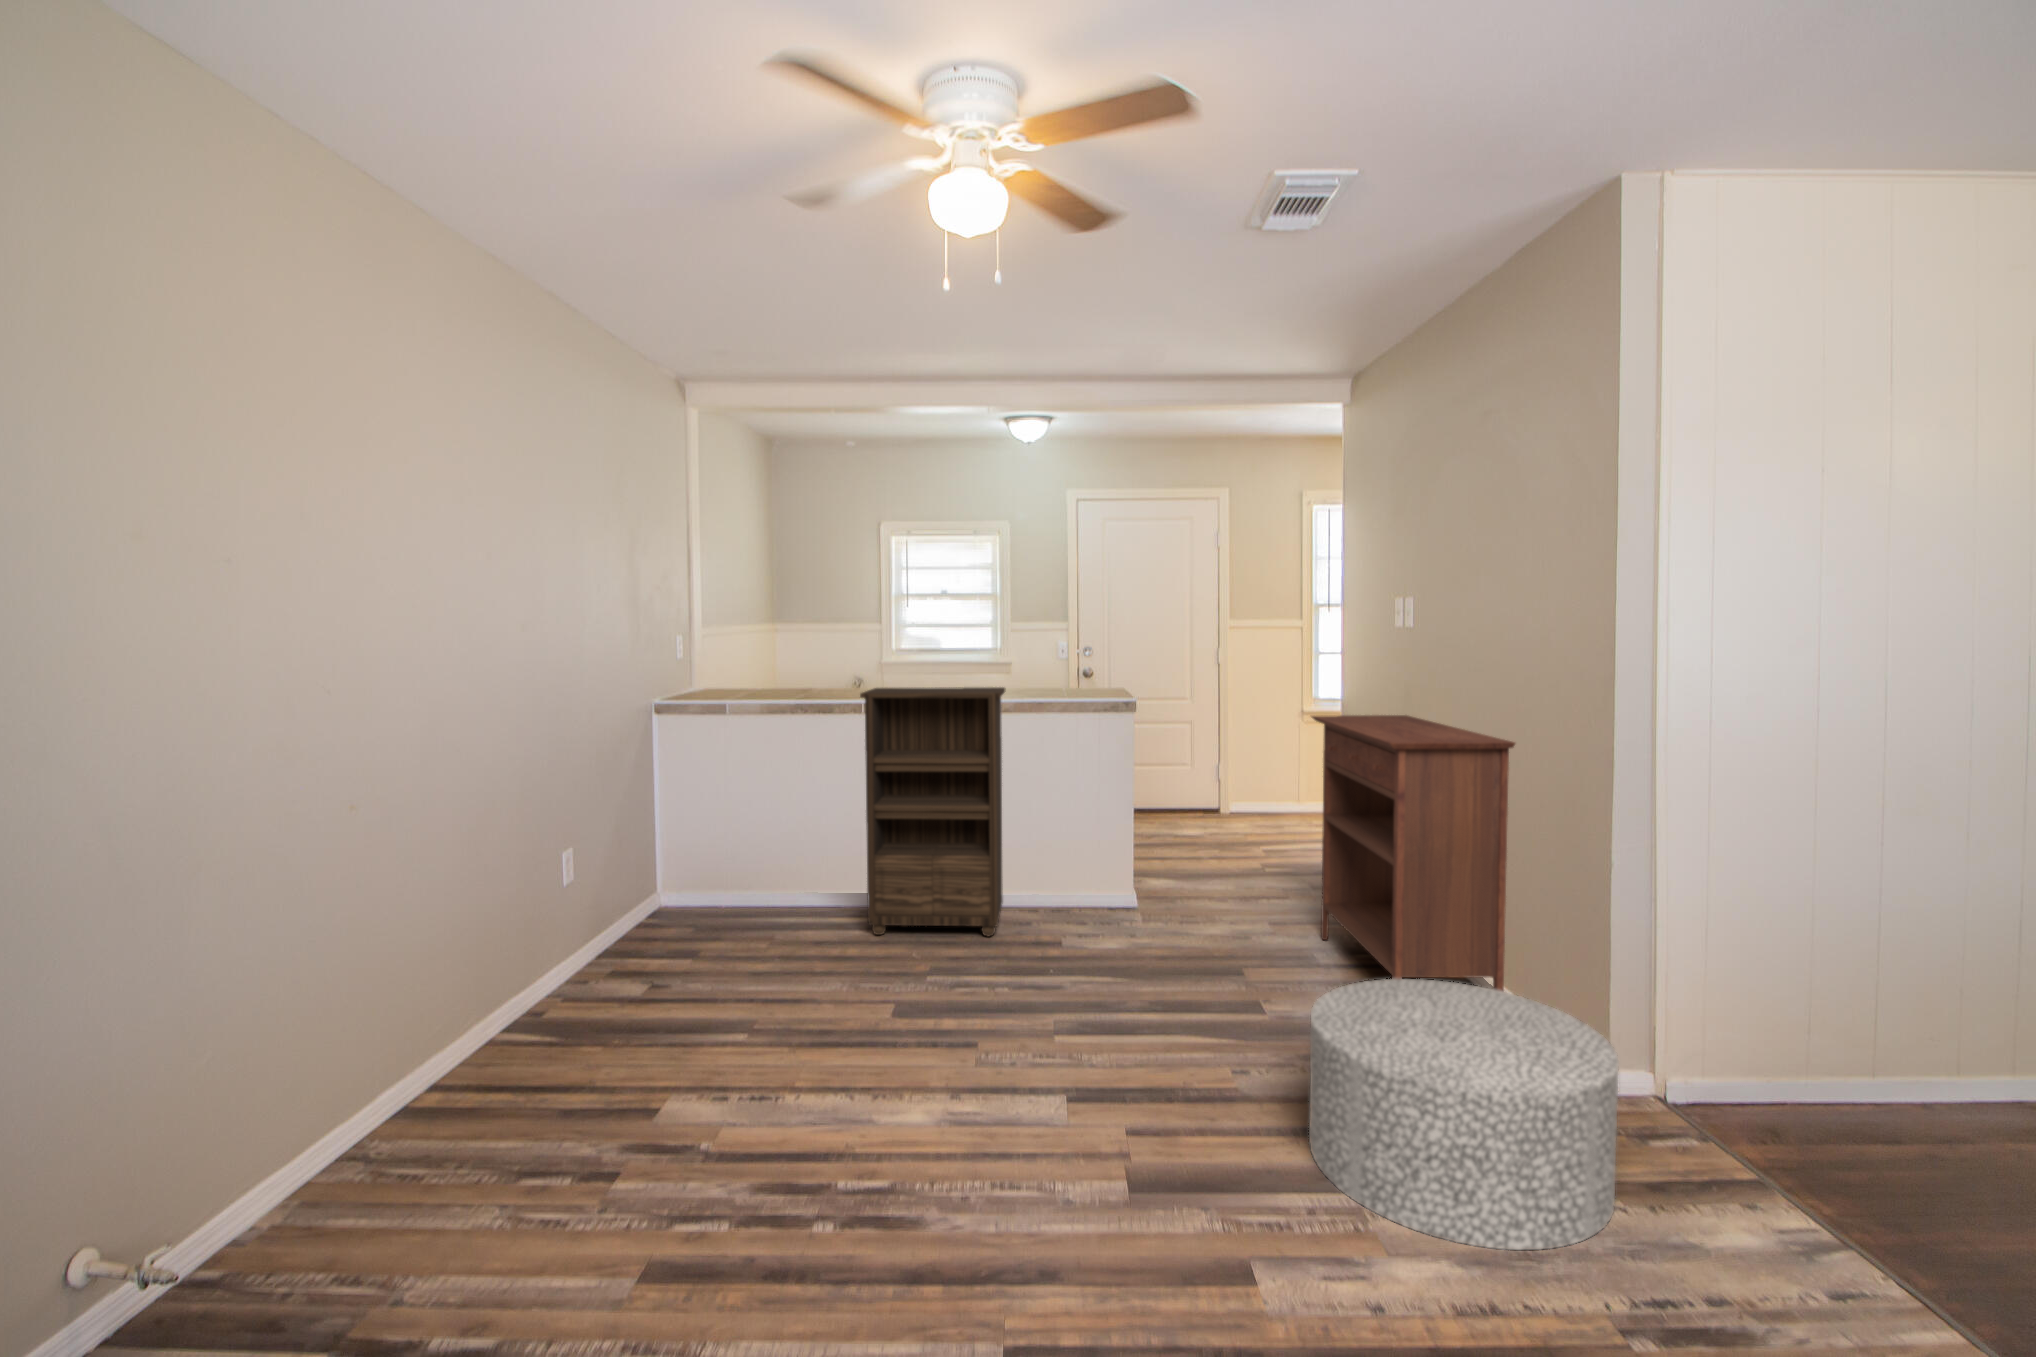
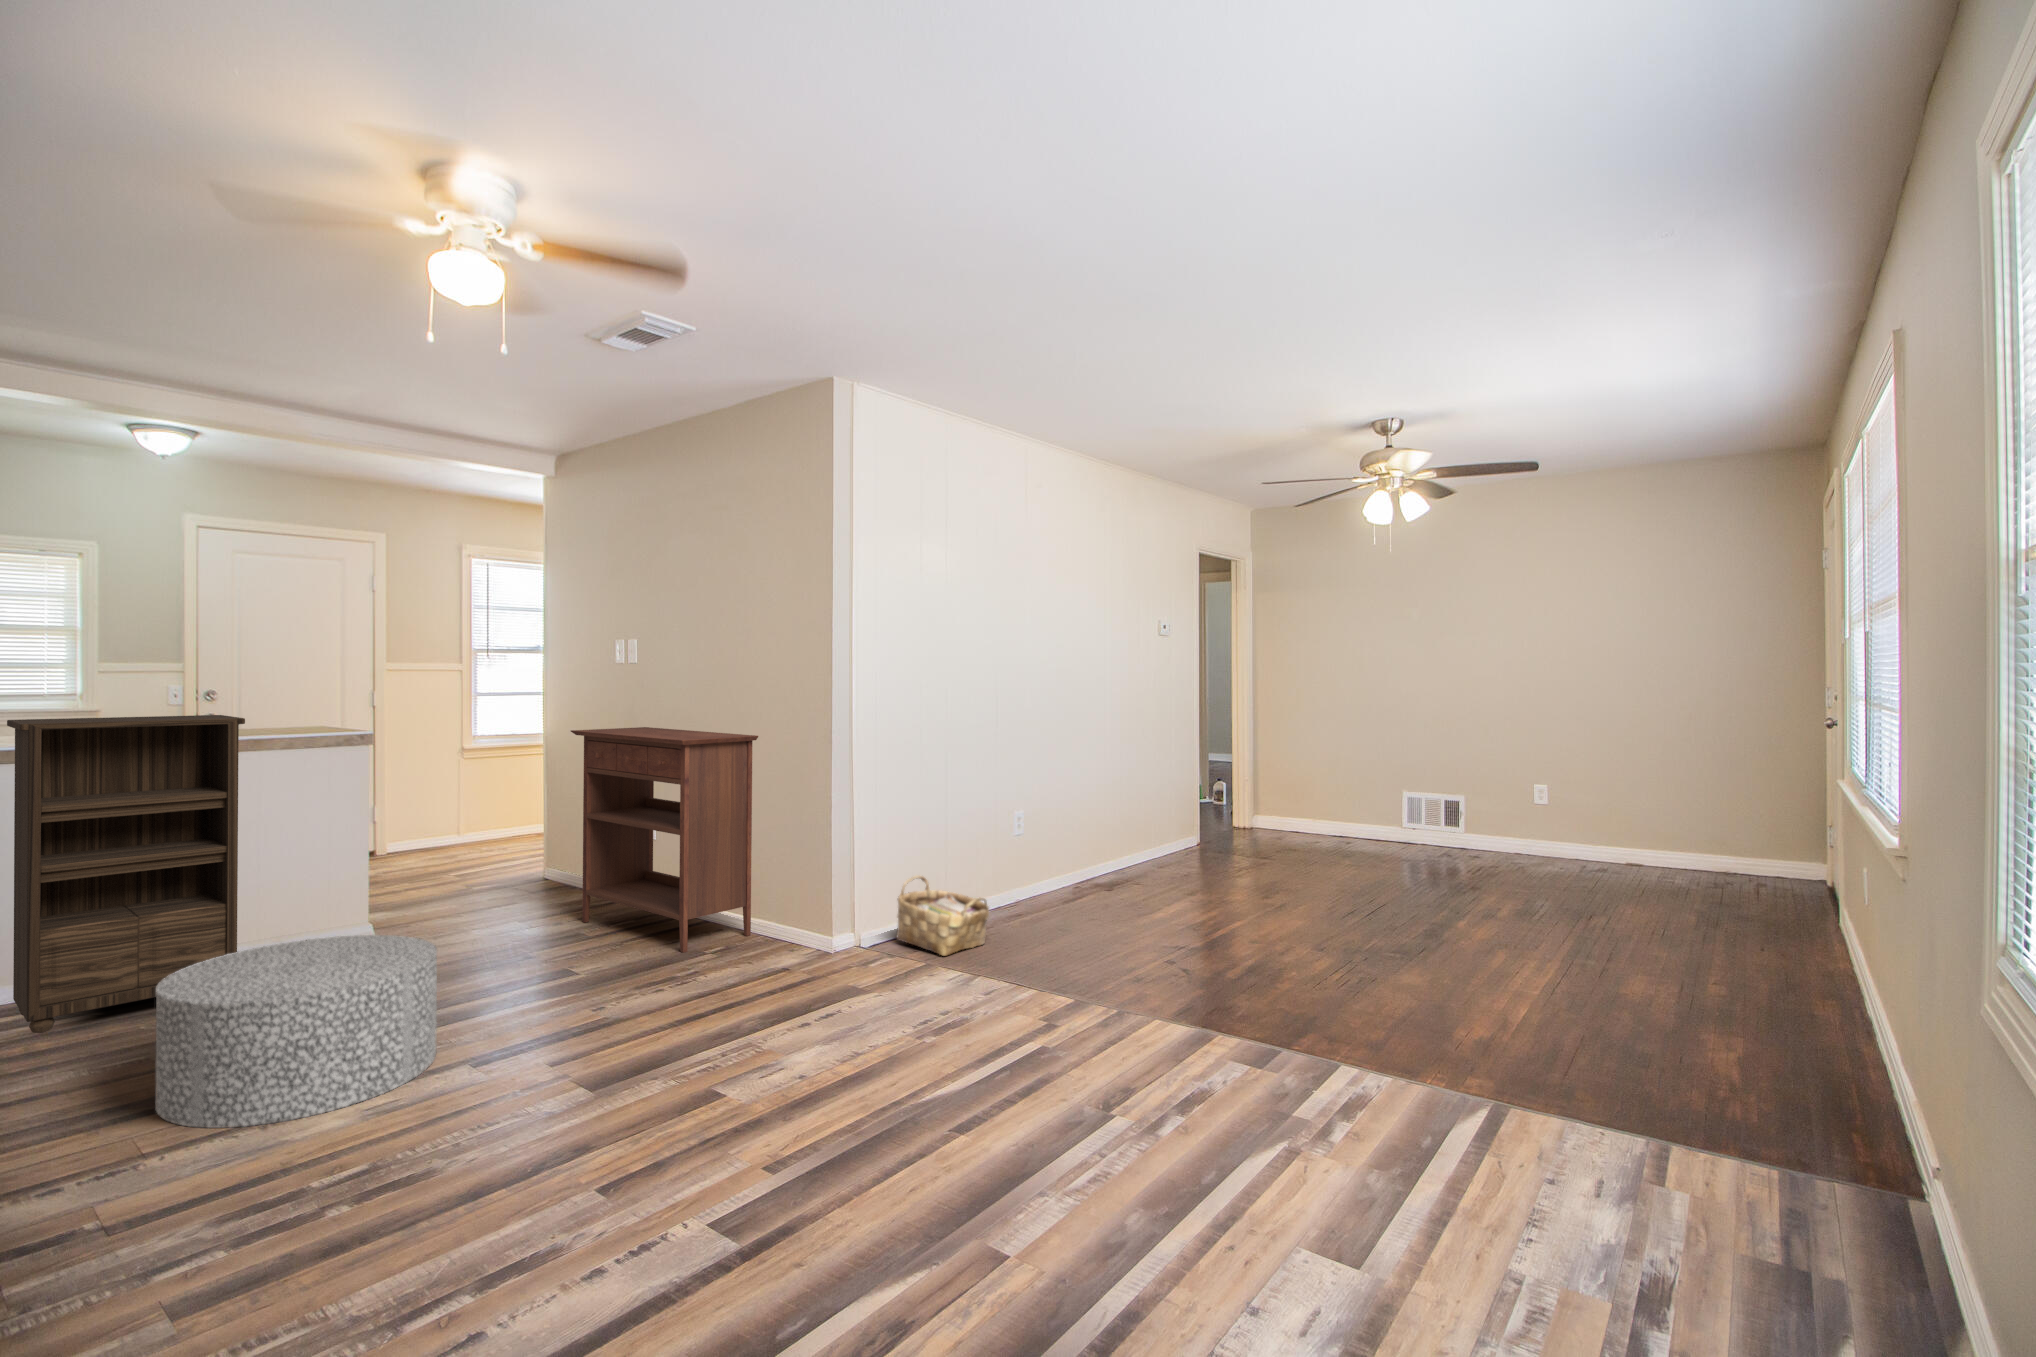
ottoman: present [1309,979,1619,1250] -> present [155,935,437,1128]
woven basket: none [1735,1009,1951,1184] -> present [896,875,989,956]

